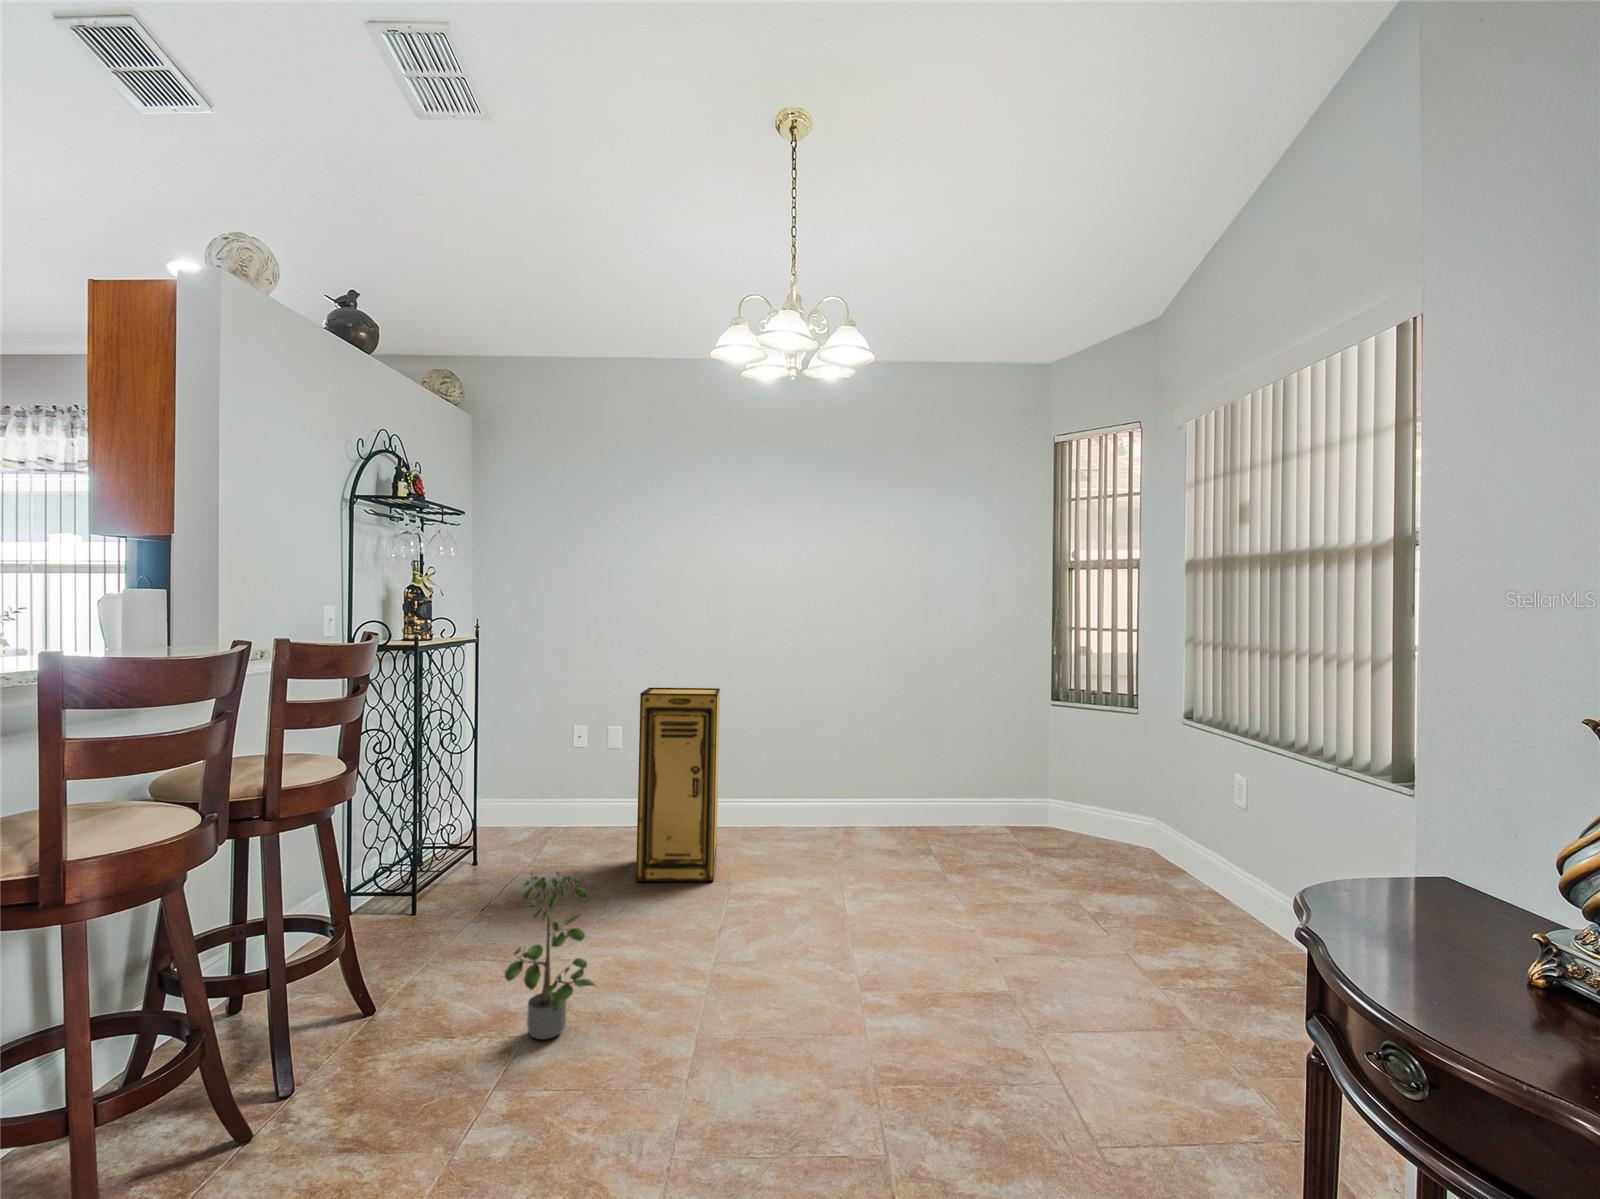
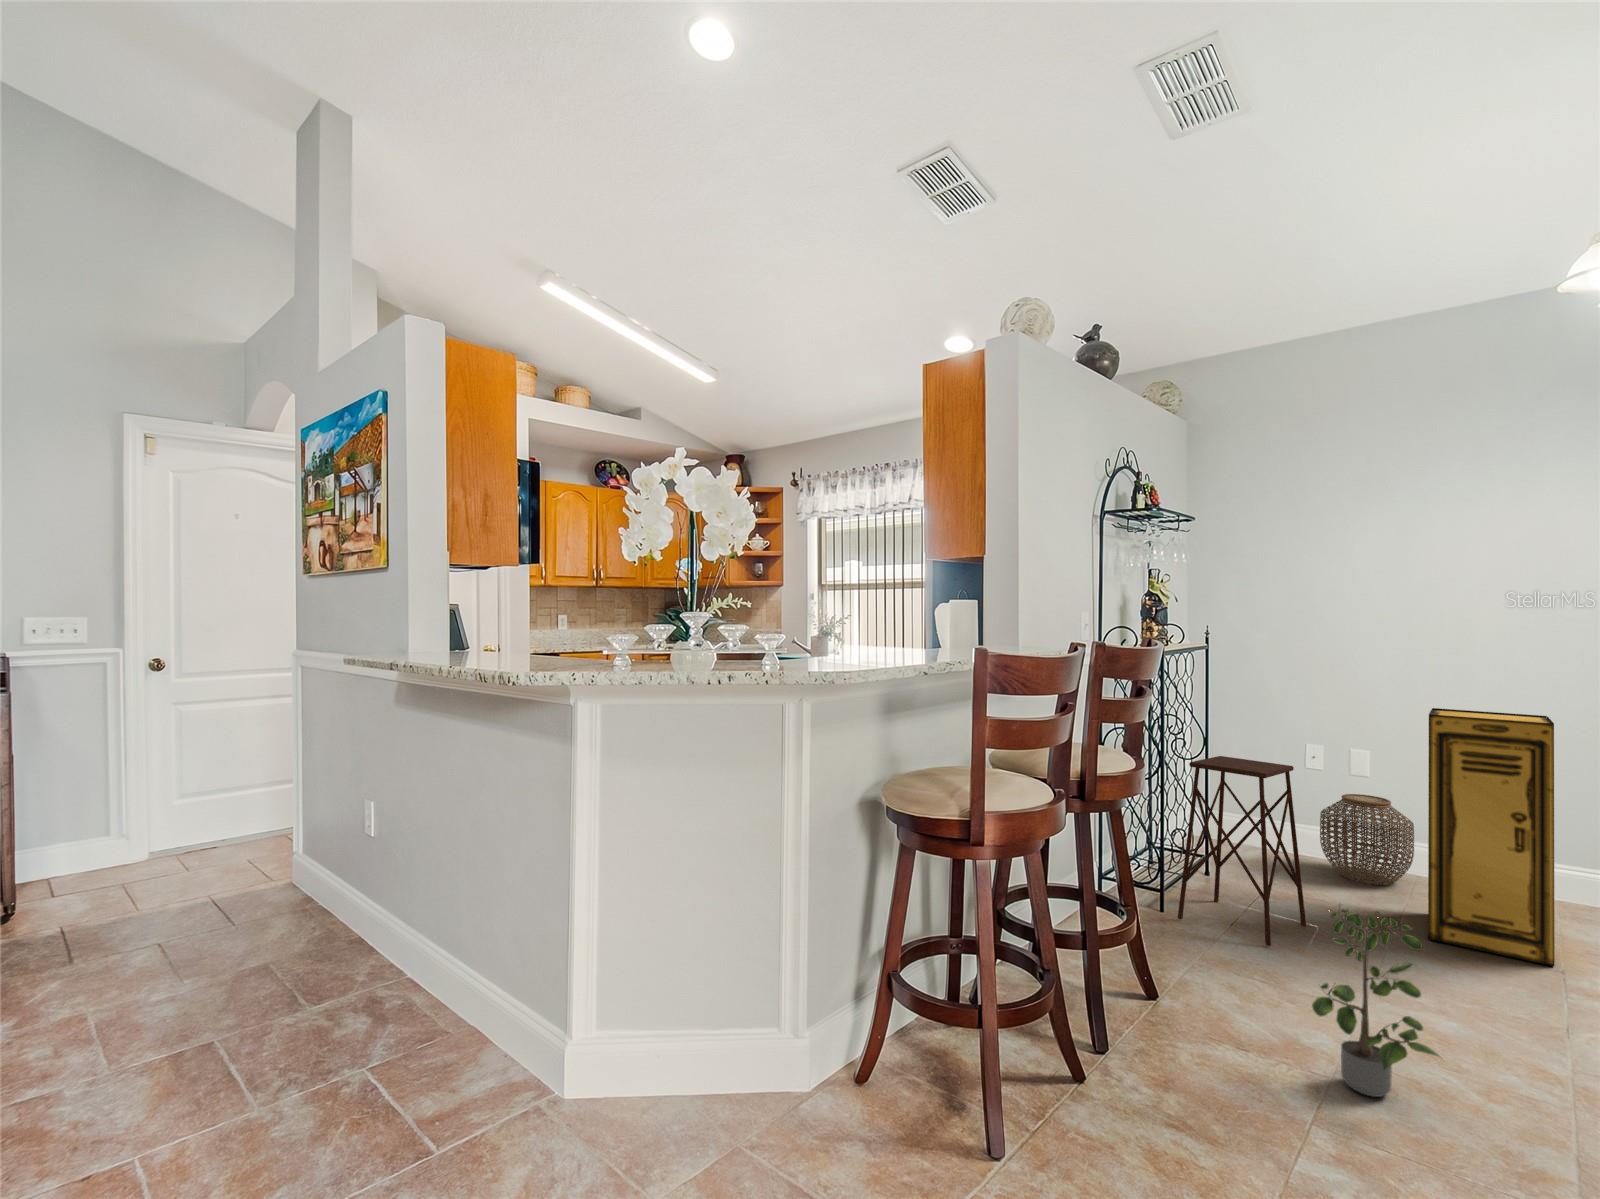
side table: none [424,747,545,923] -> present [1178,756,1306,946]
woven basket: none [572,766,641,843] -> present [1320,794,1414,885]

